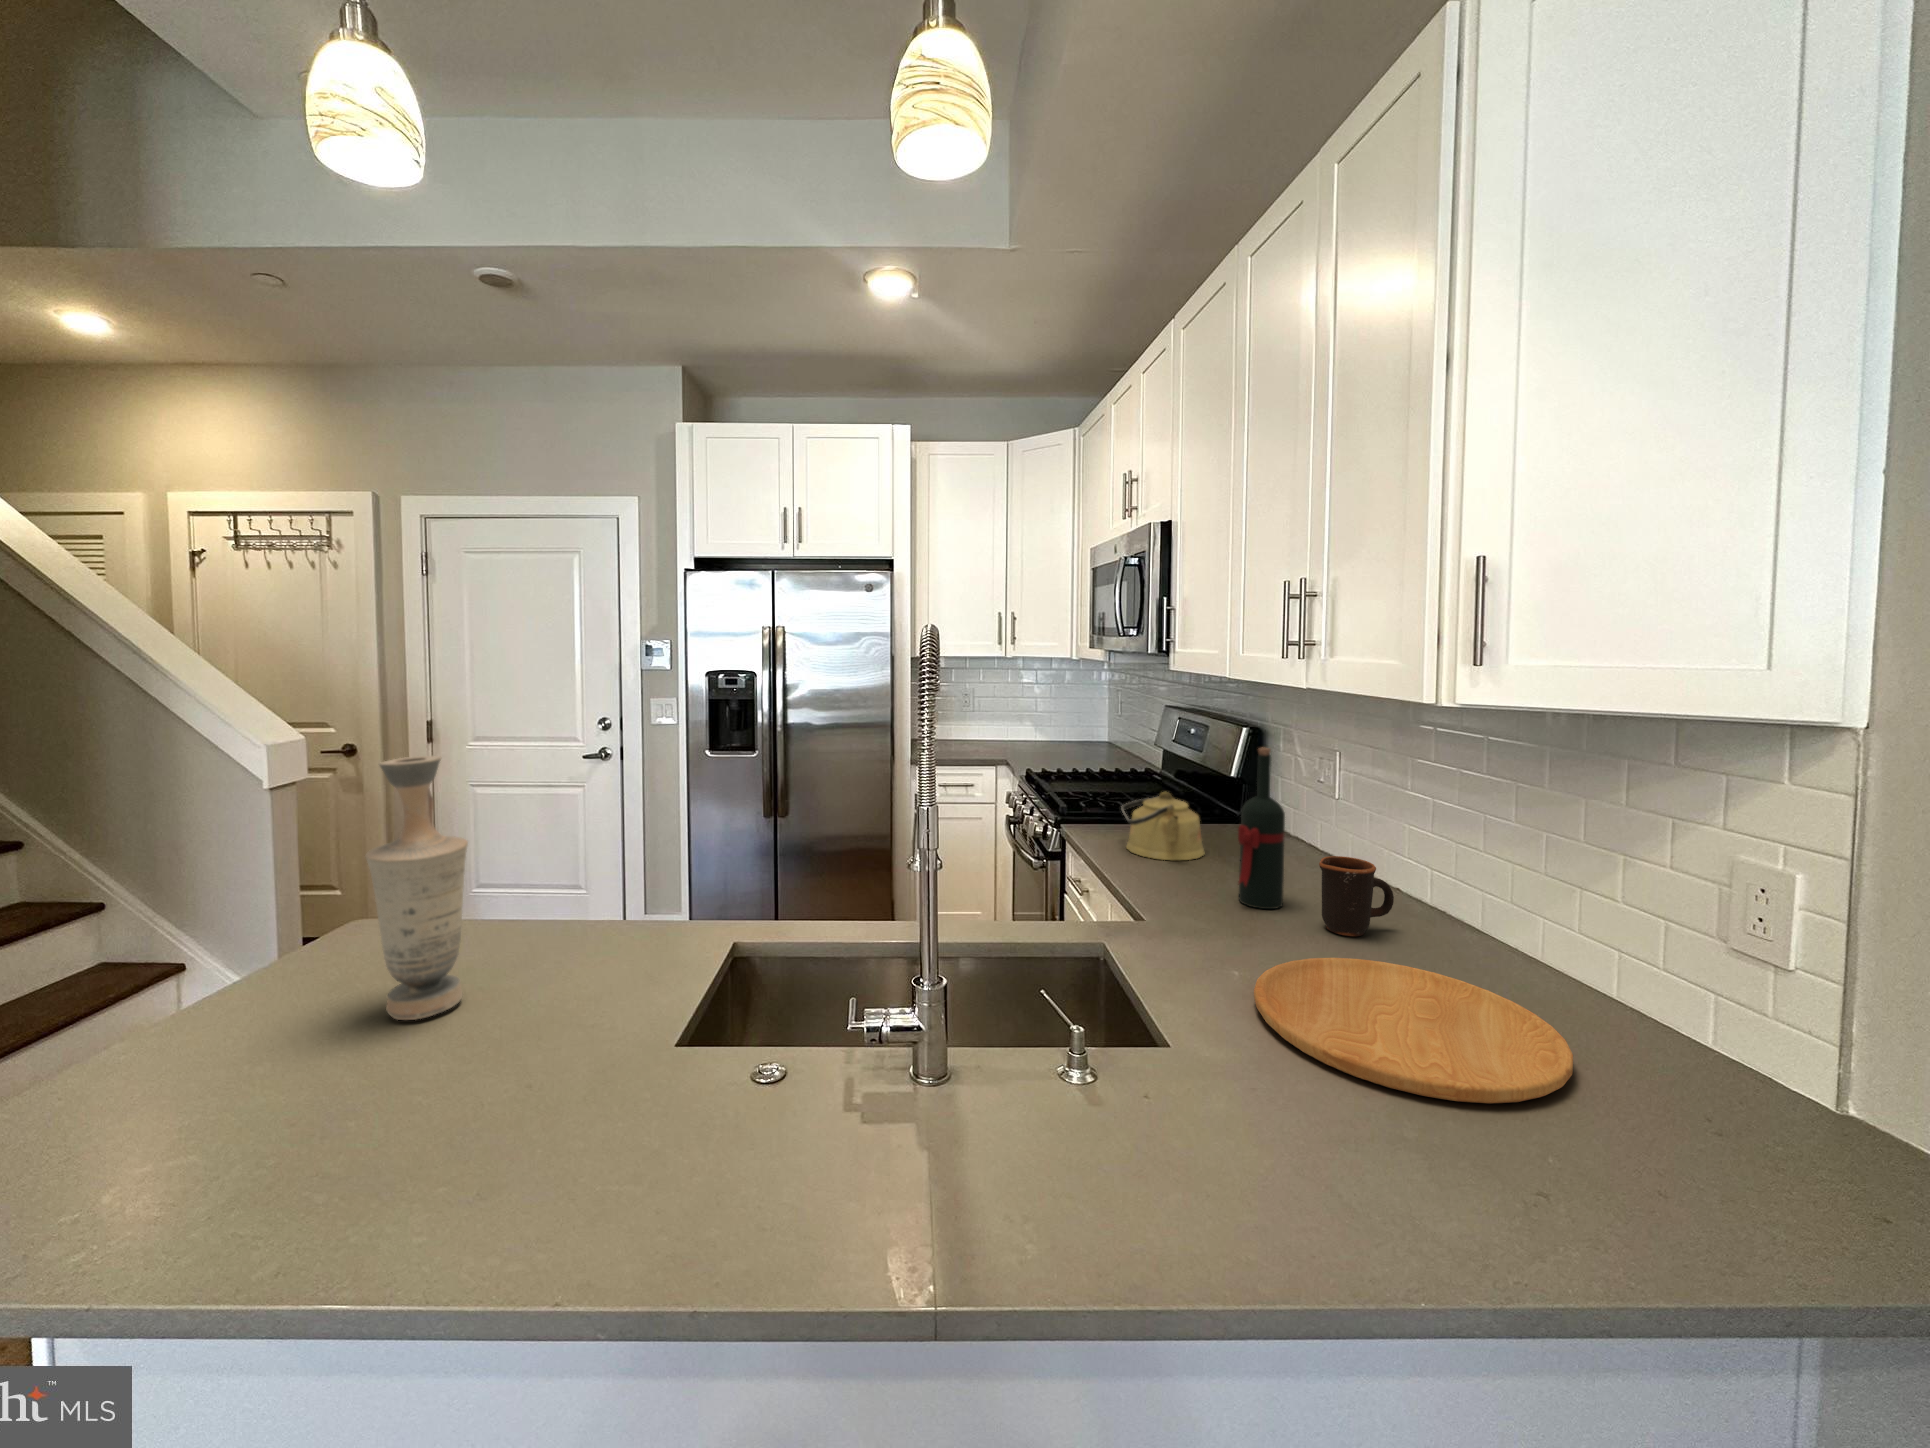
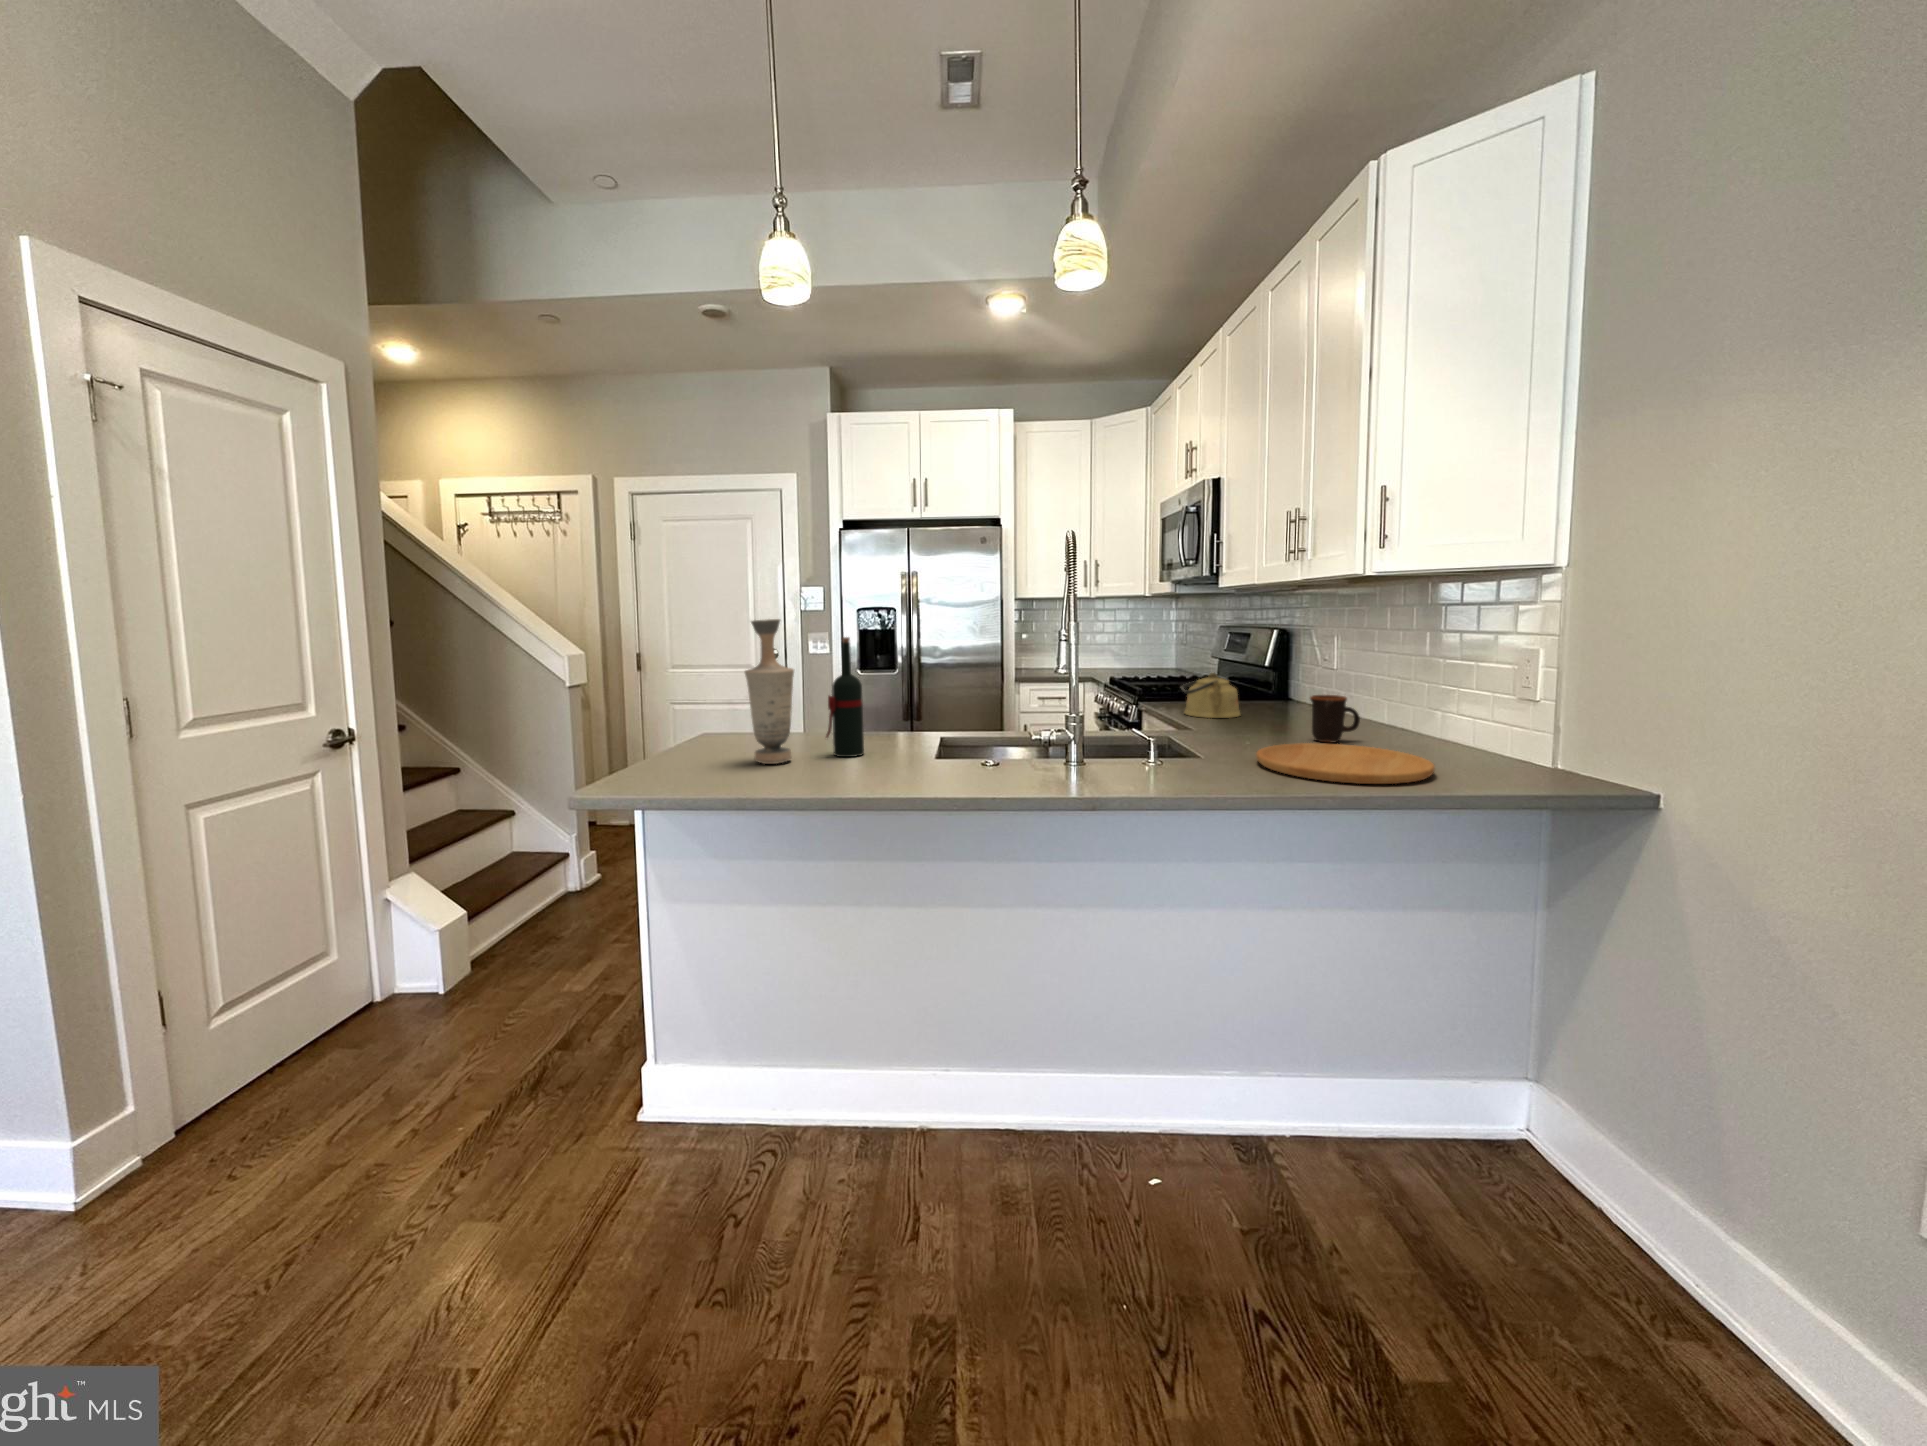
wine bottle: present [1238,748,1285,909] -> present [826,637,864,757]

